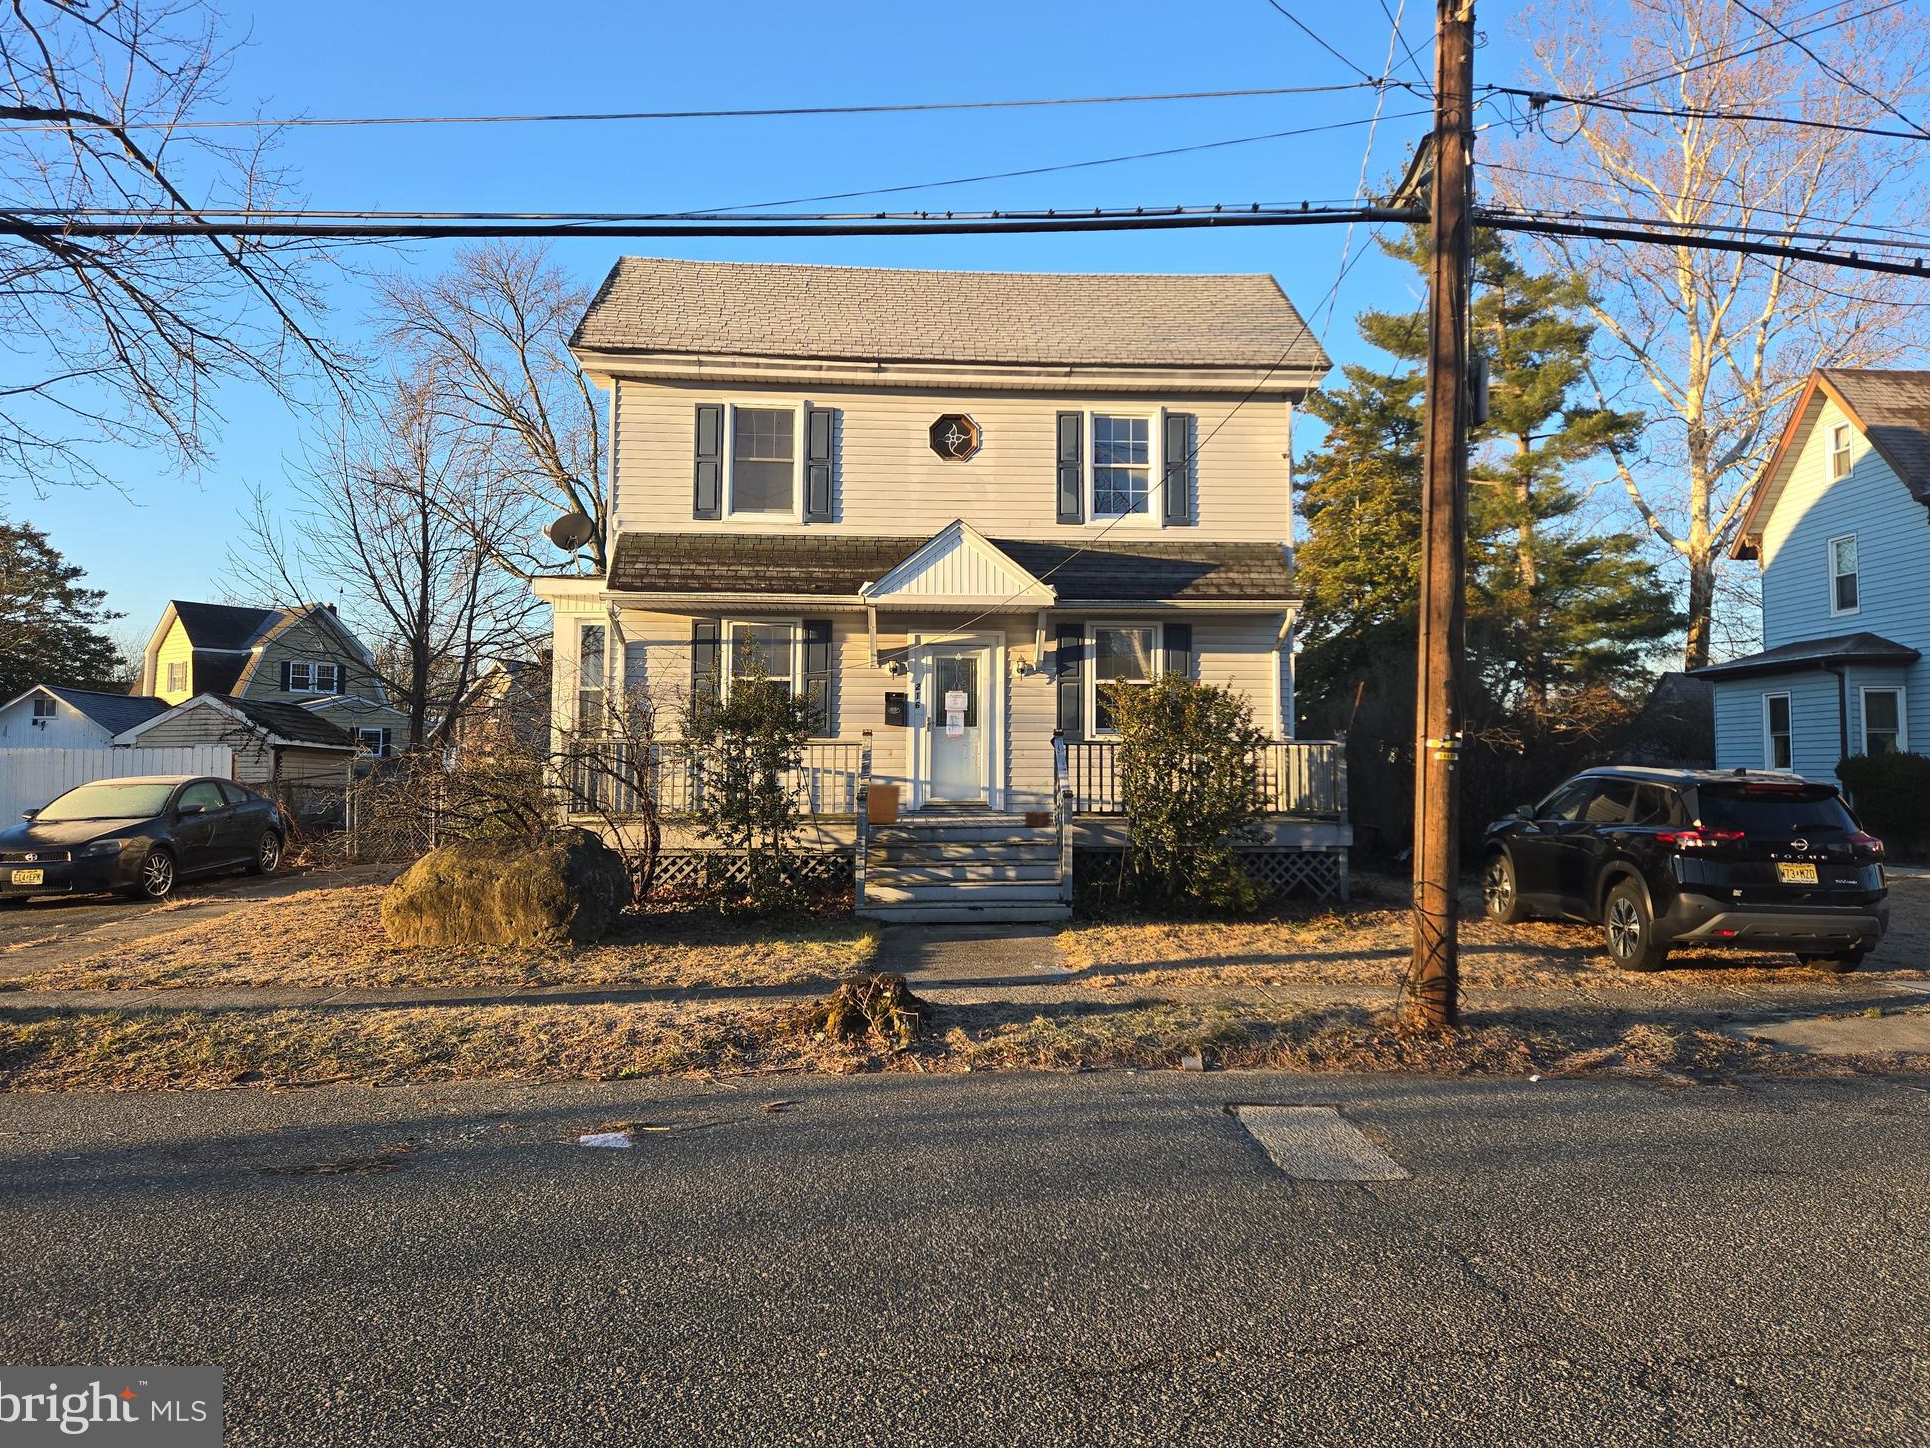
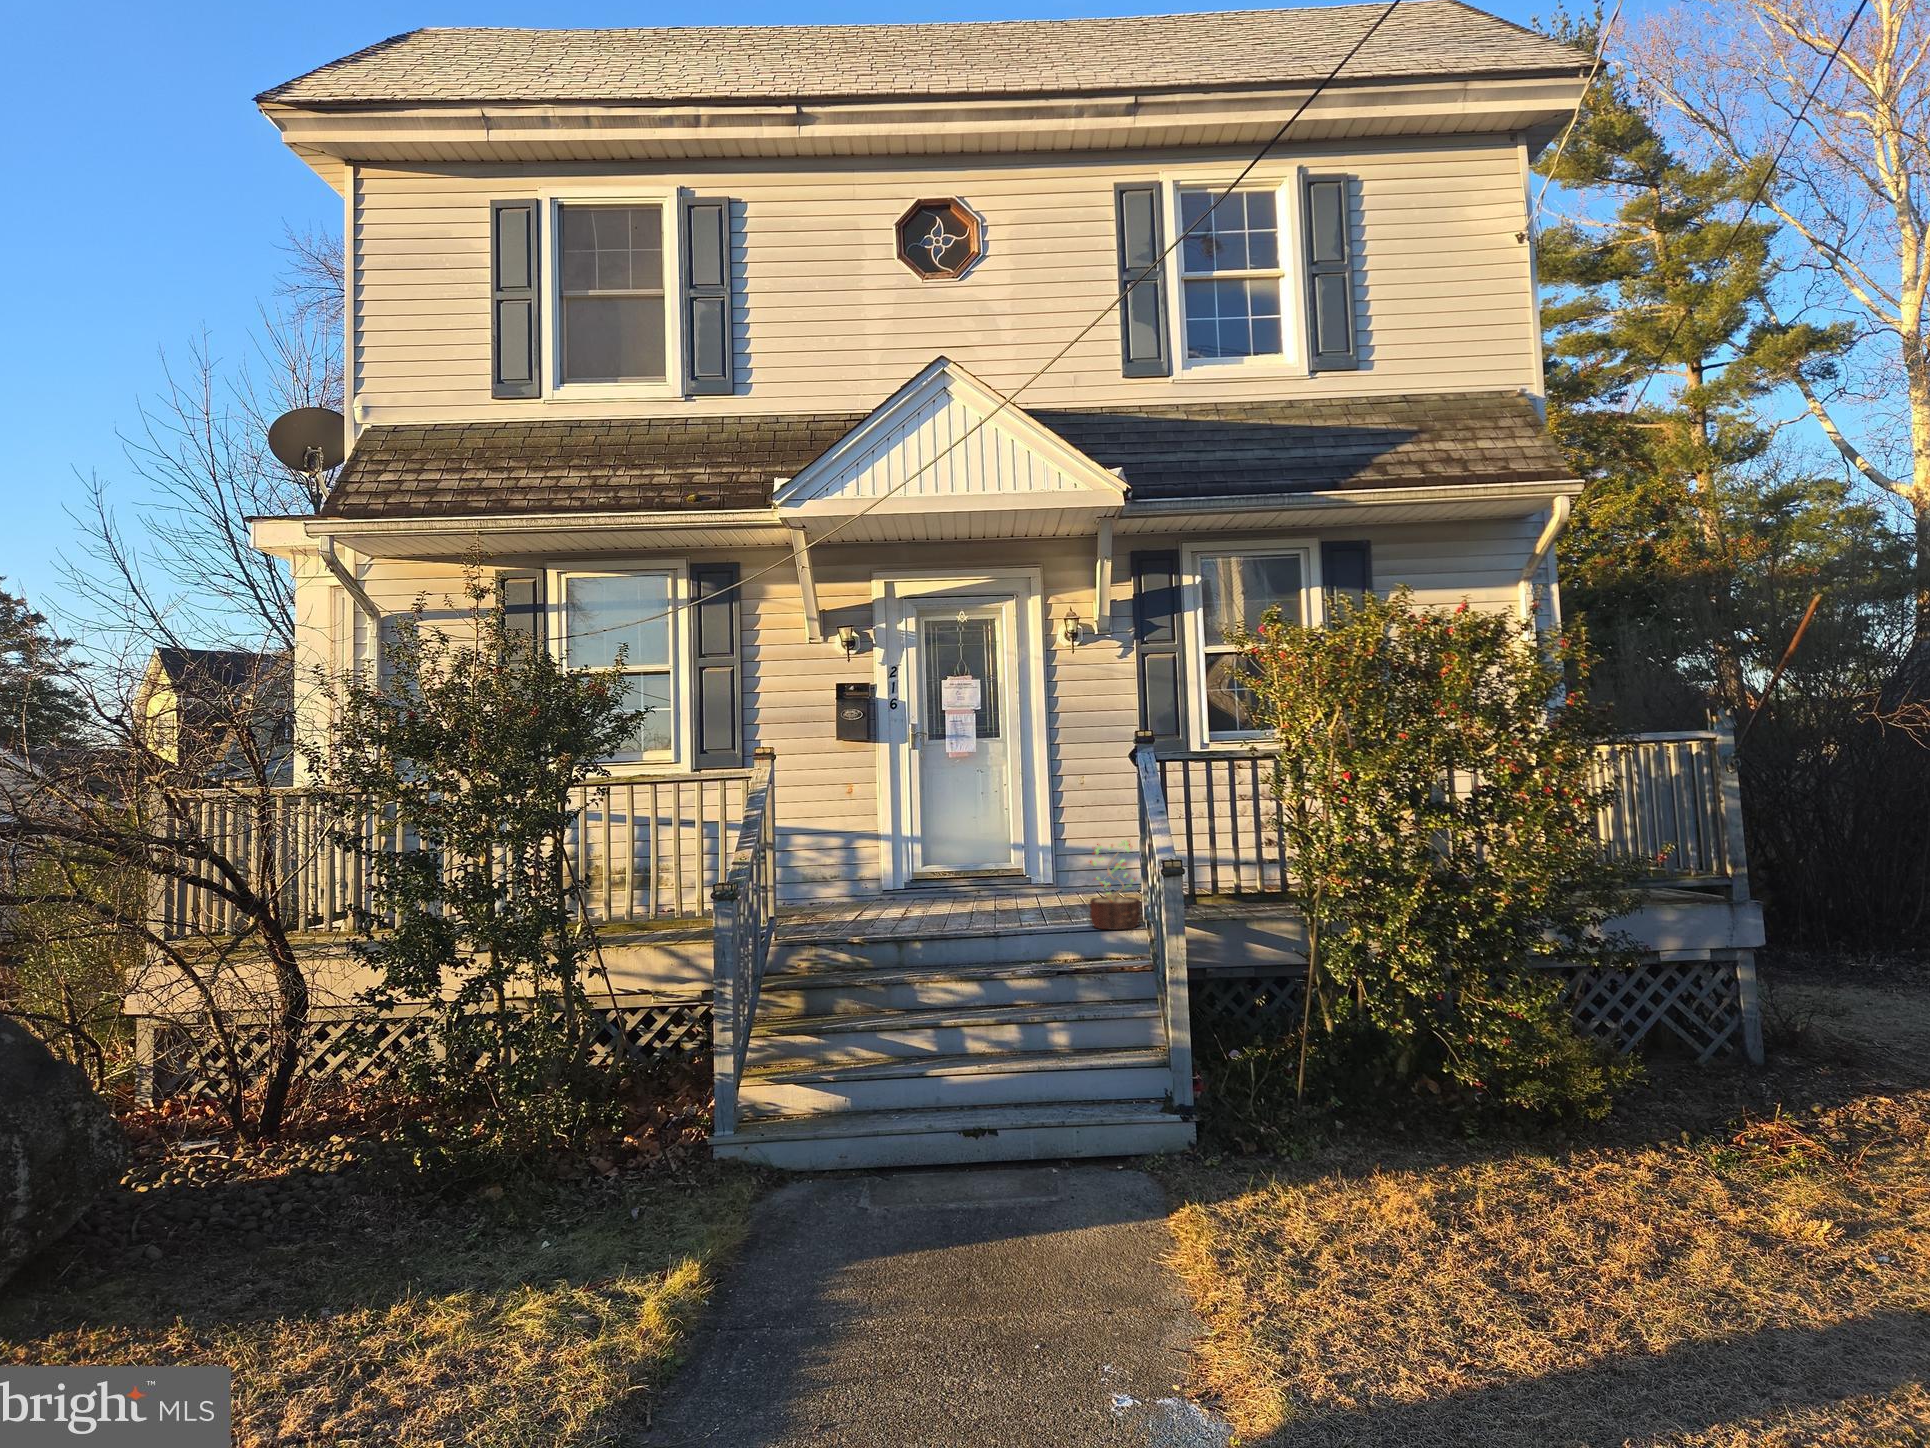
woven basket: present [867,784,901,824] -> none [775,854,852,933]

